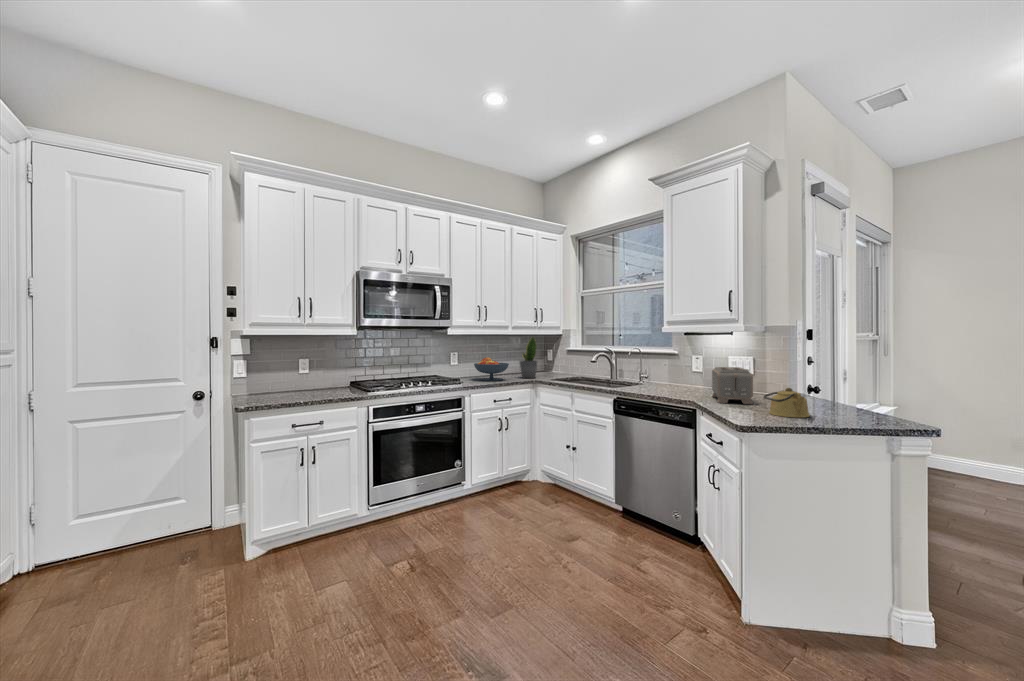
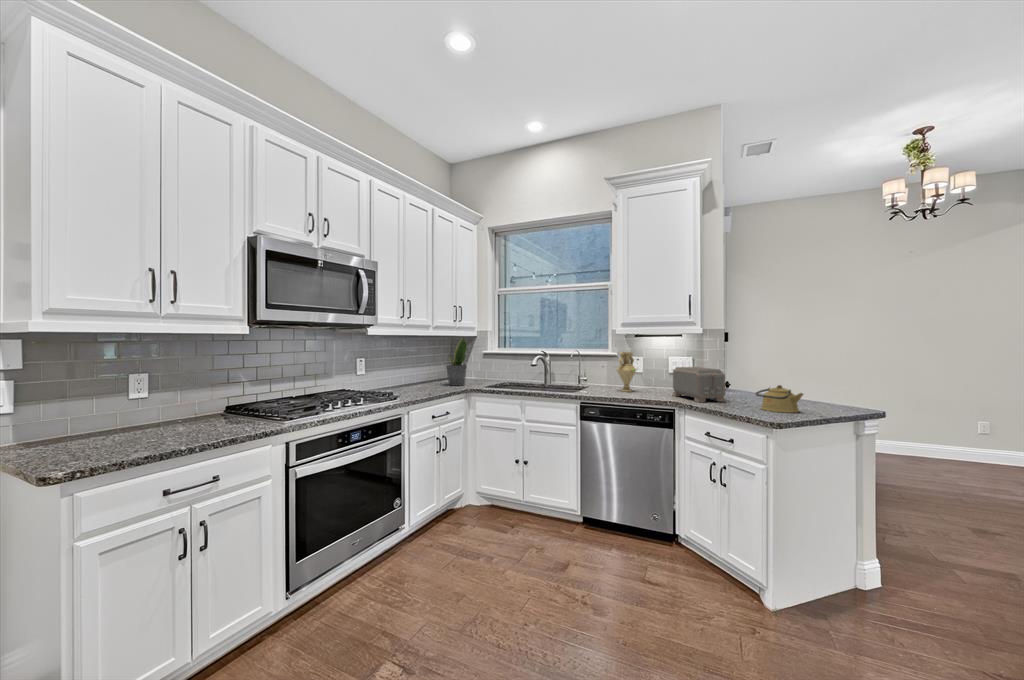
vase: none [665,351,686,391] -> present [617,352,636,392]
fruit bowl: present [474,358,509,381] -> none [400,363,444,391]

